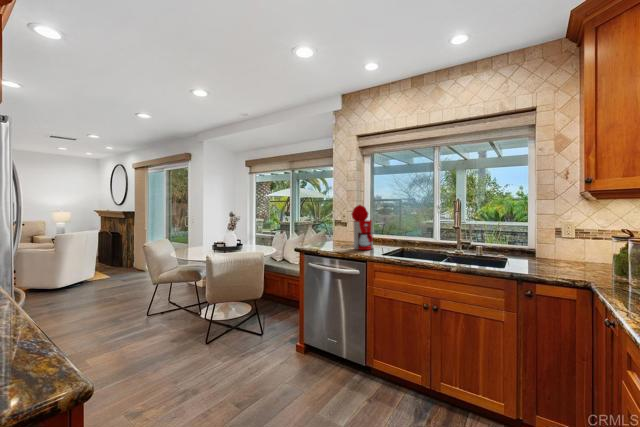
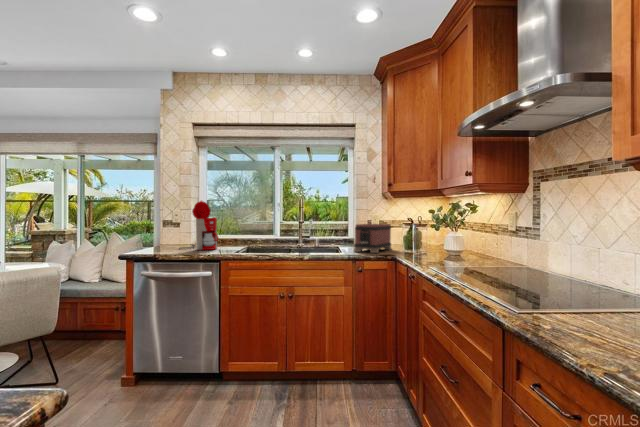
toaster: none [523,233,591,275] -> present [354,224,391,253]

